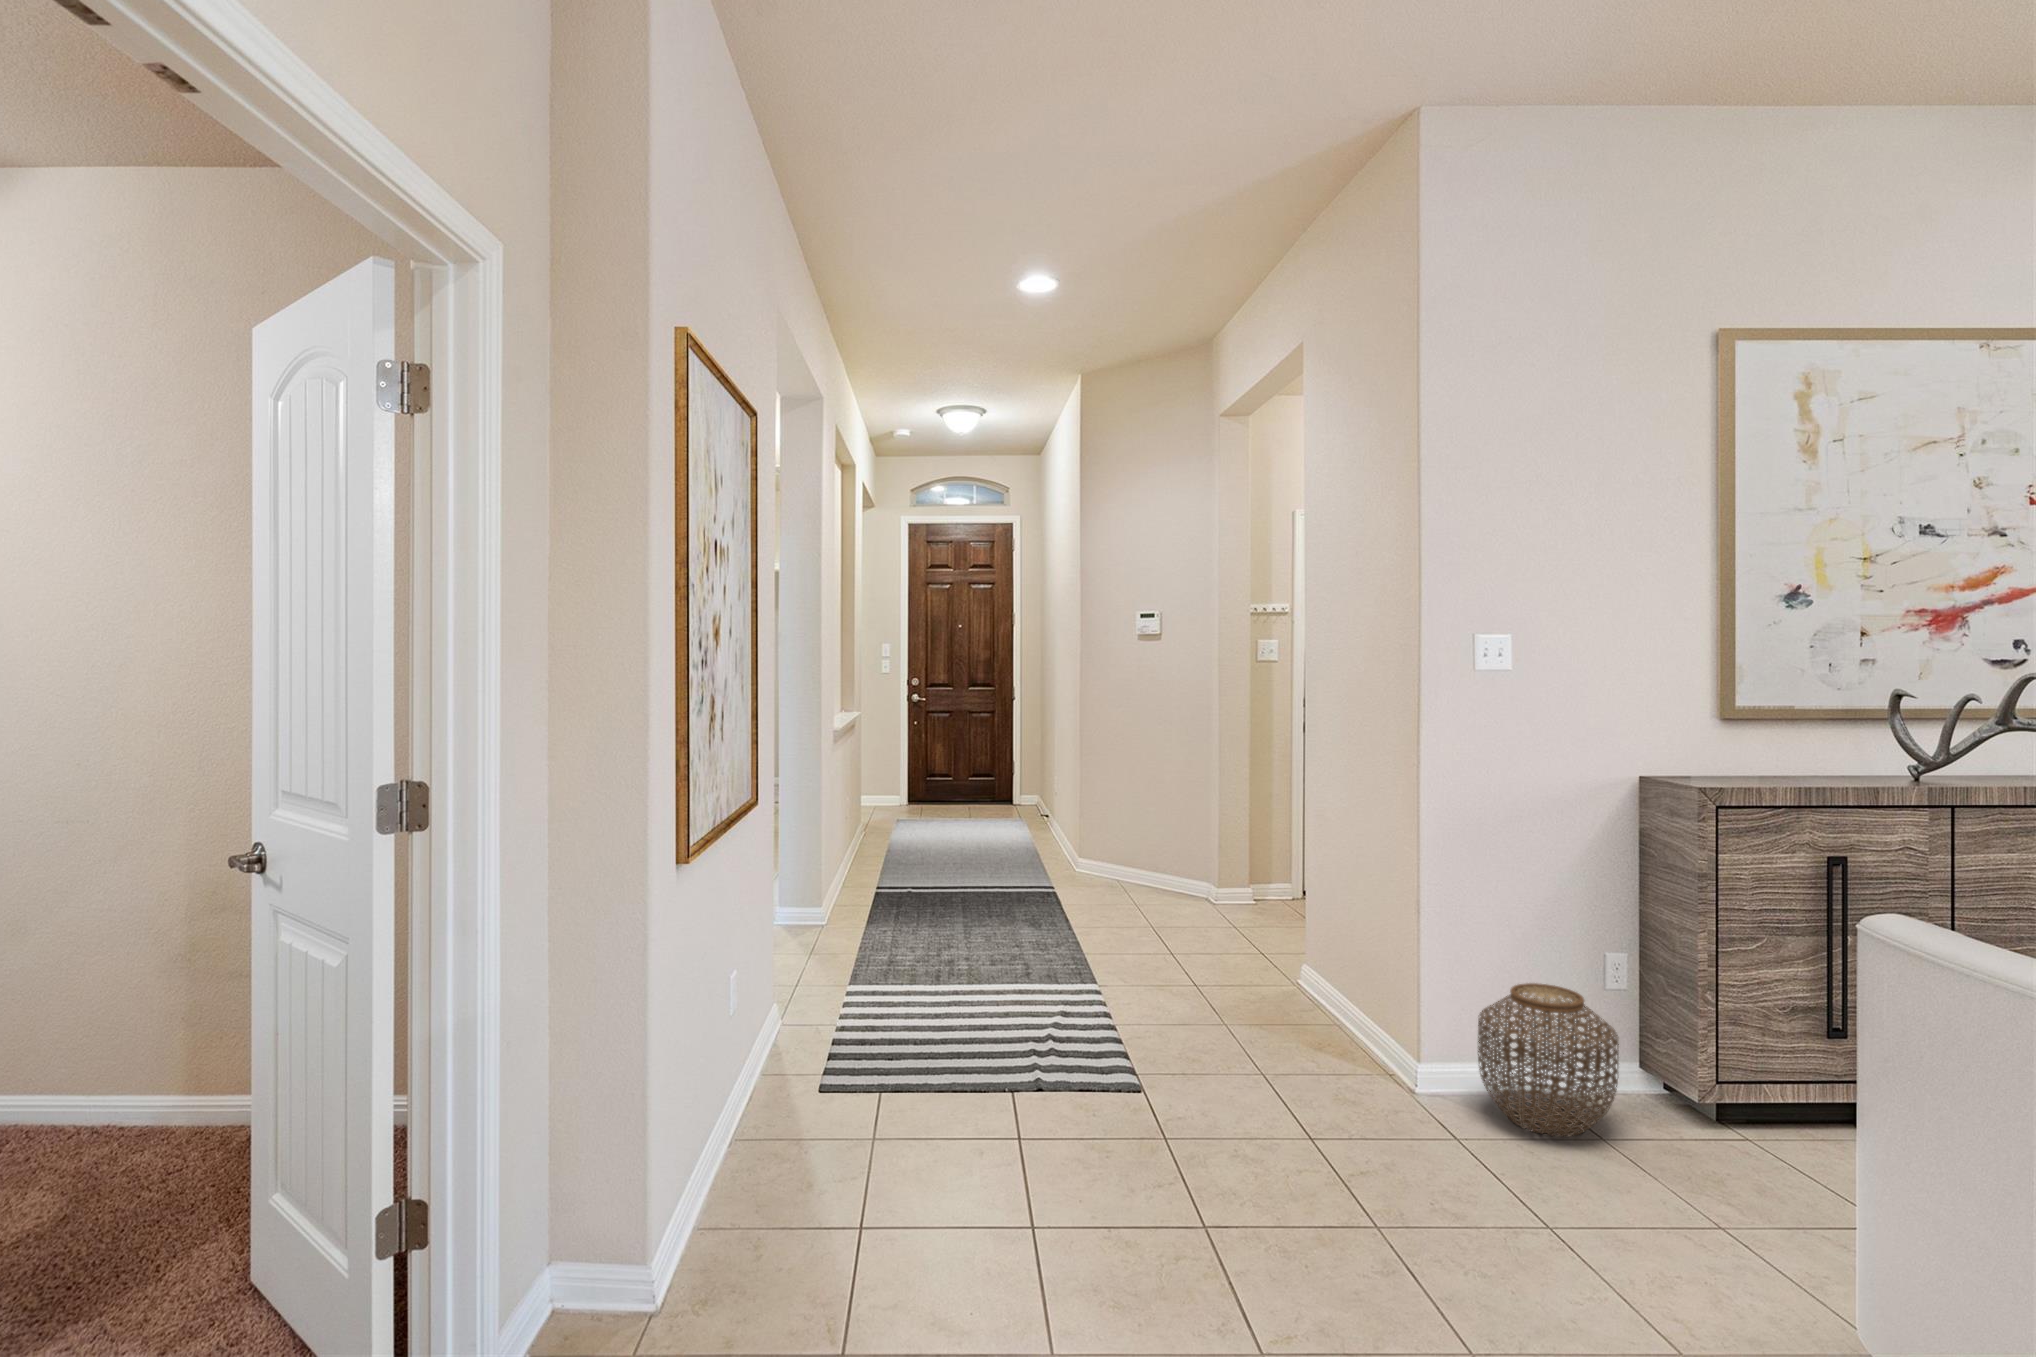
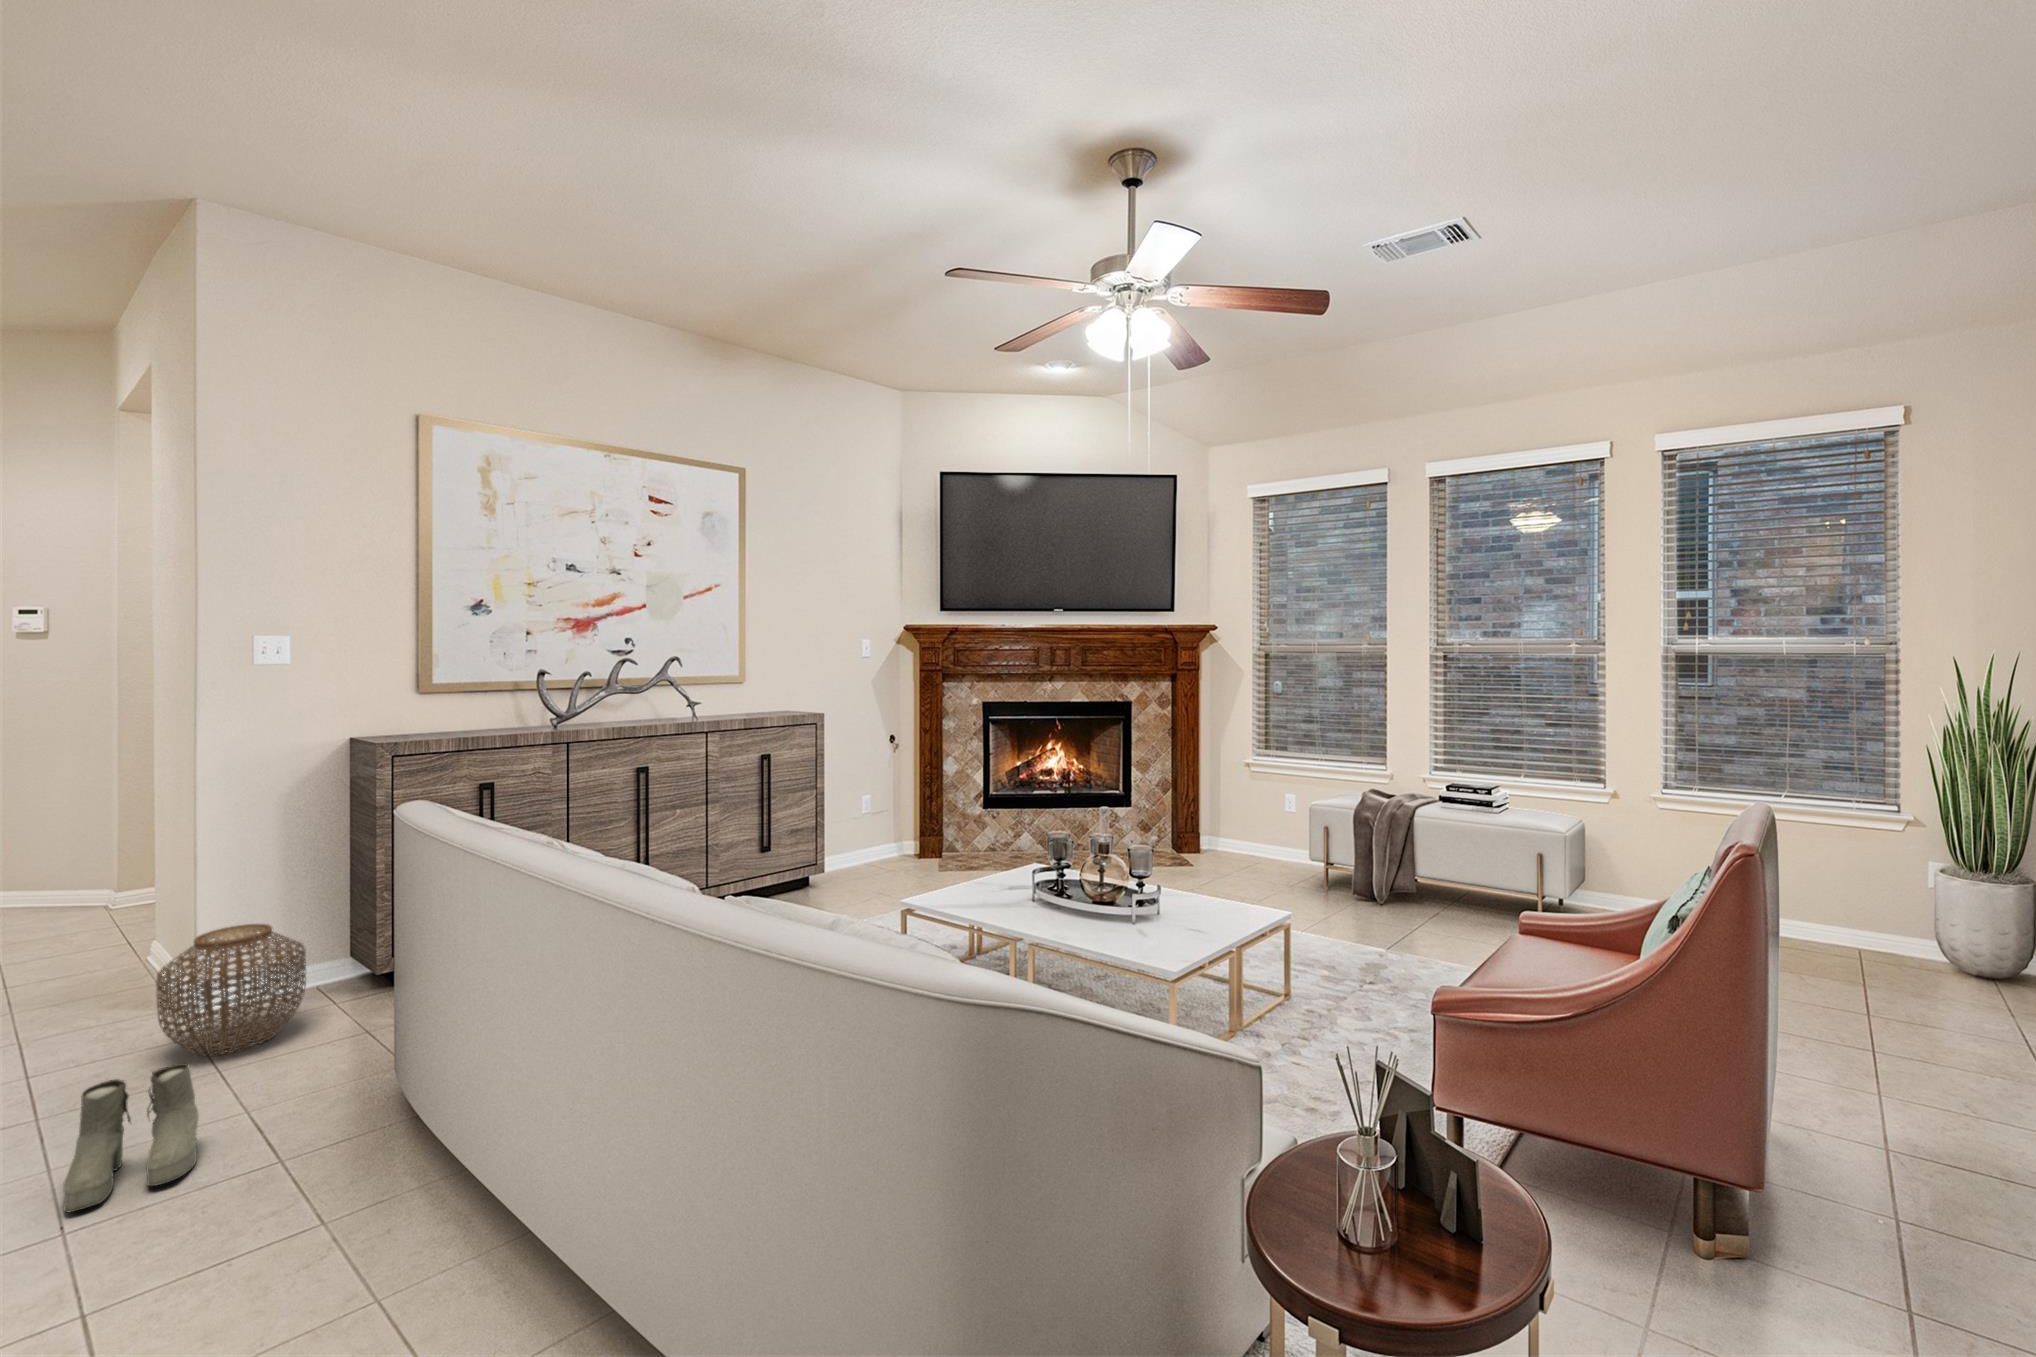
boots: none [1500,1151,1616,1307] -> present [63,1063,199,1212]

